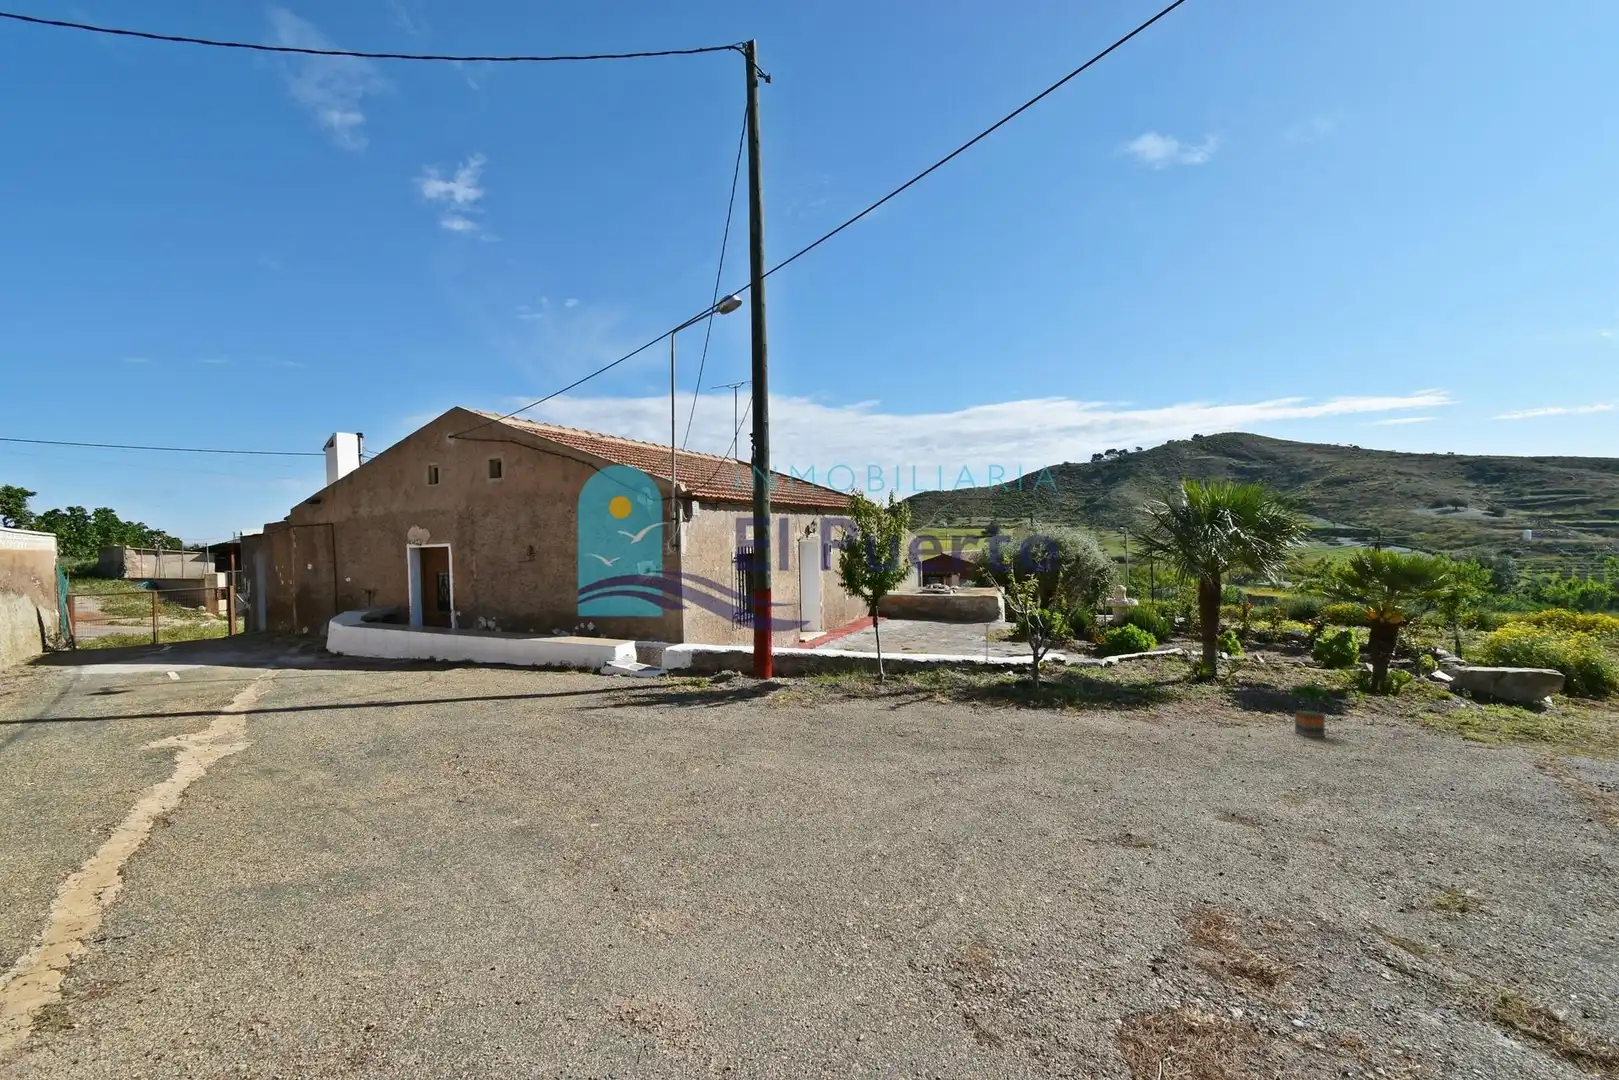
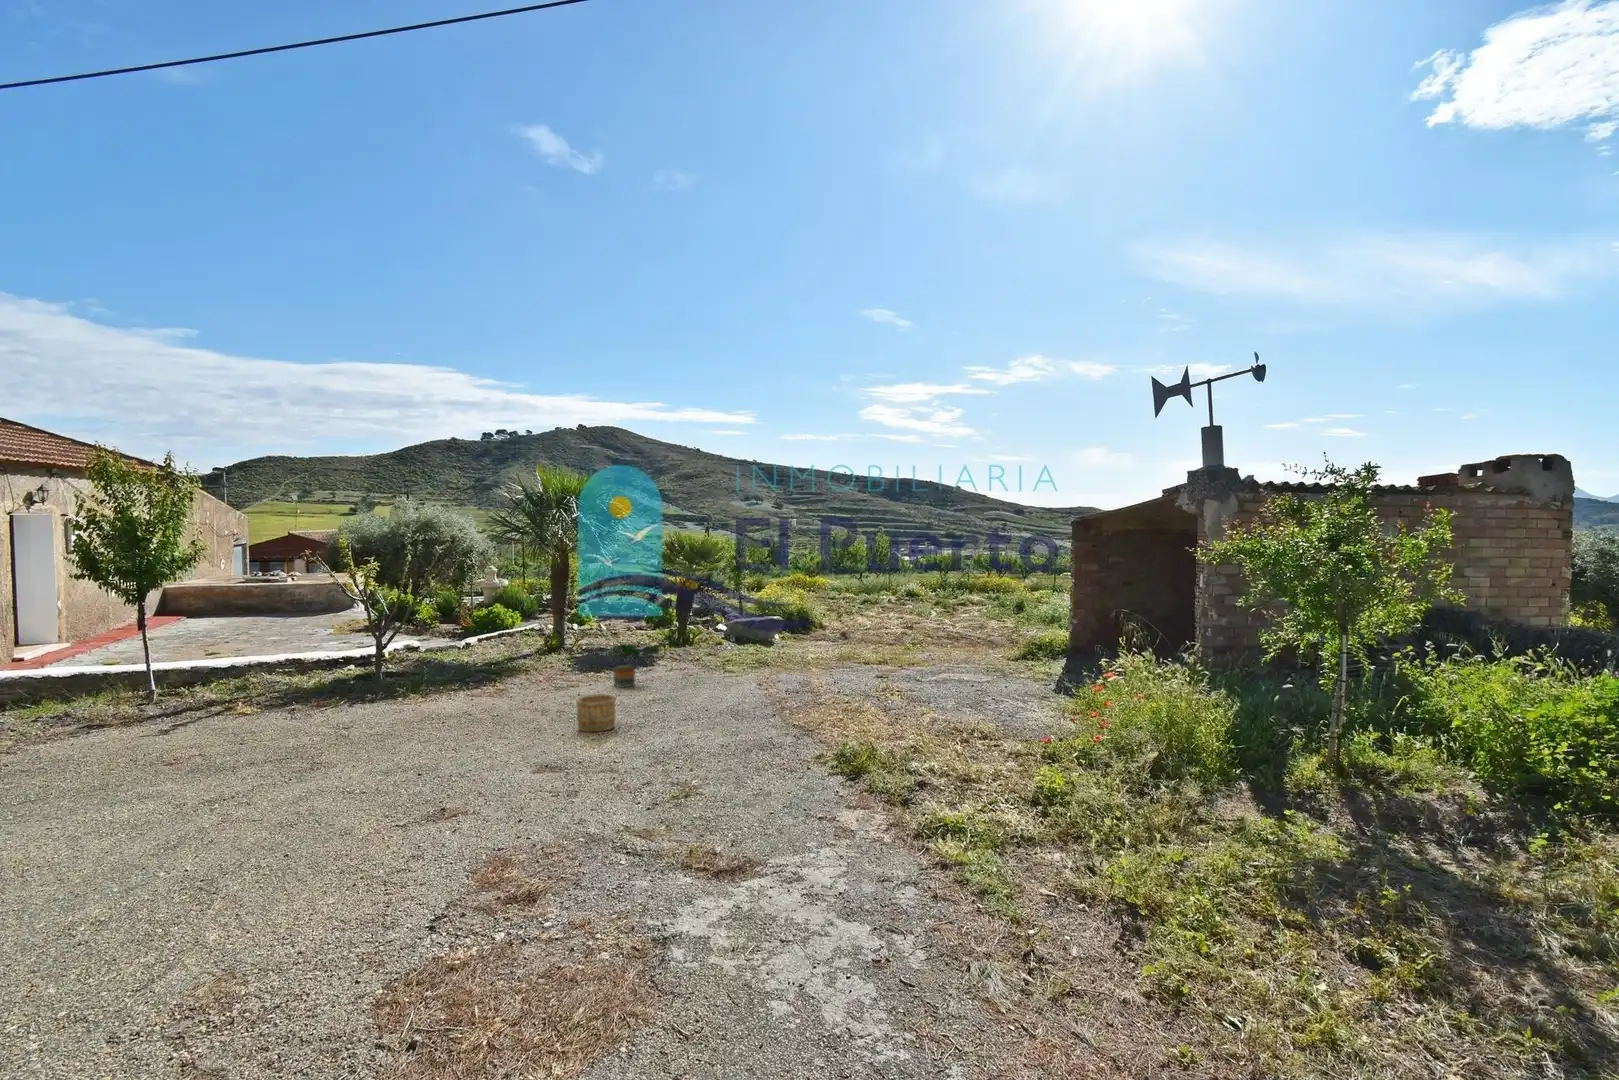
side table: present [978,619,996,661] -> none [302,608,330,663]
wooden bucket: none [1275,747,1329,794] -> present [576,694,616,732]

